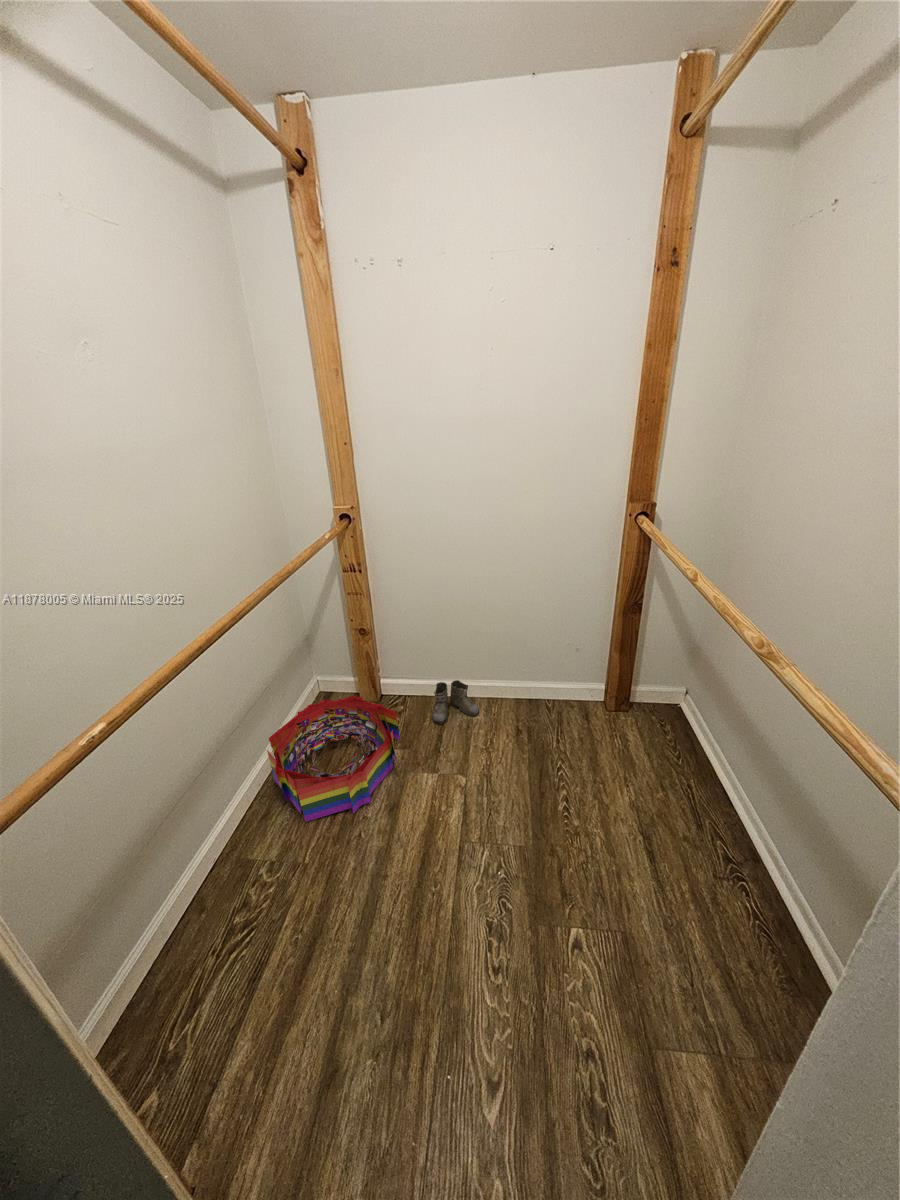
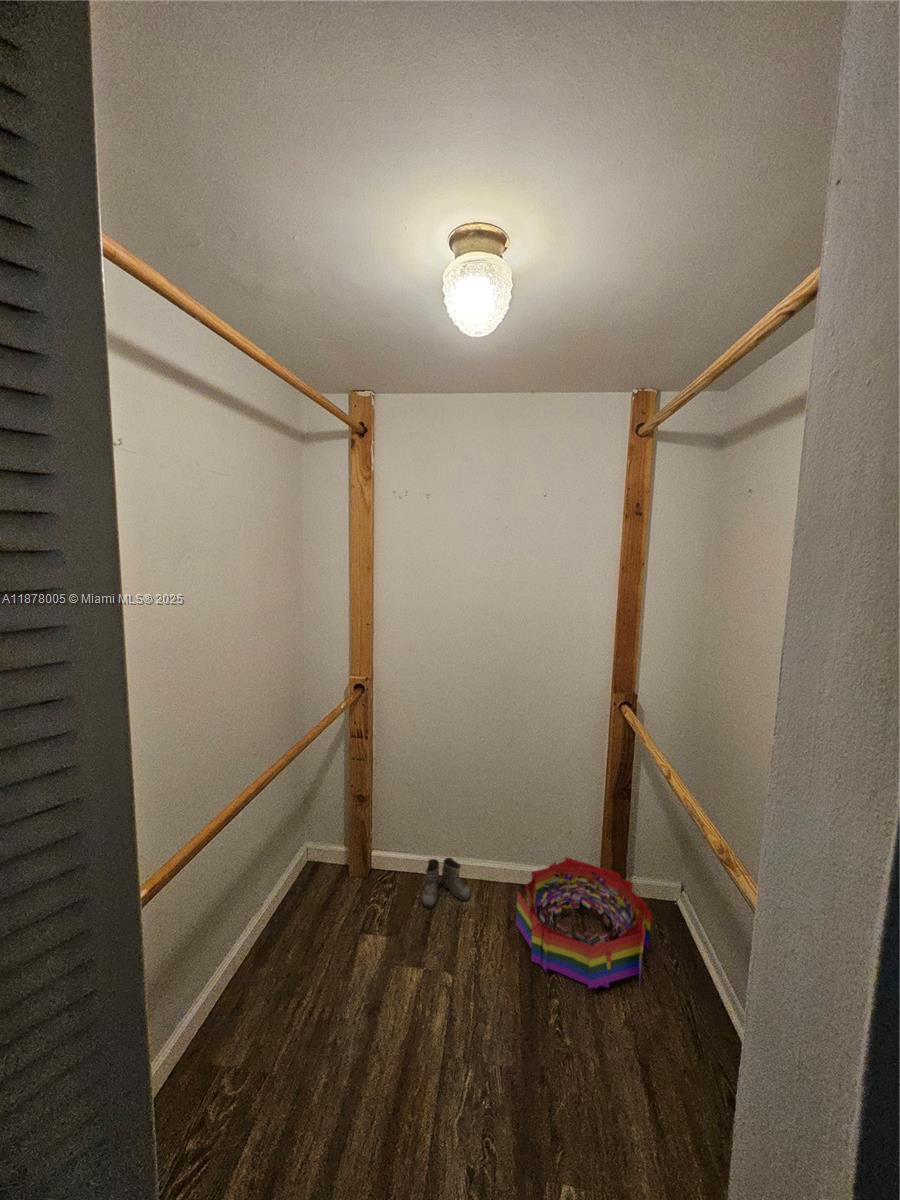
storage bin: present [267,696,400,821] -> present [516,857,651,989]

